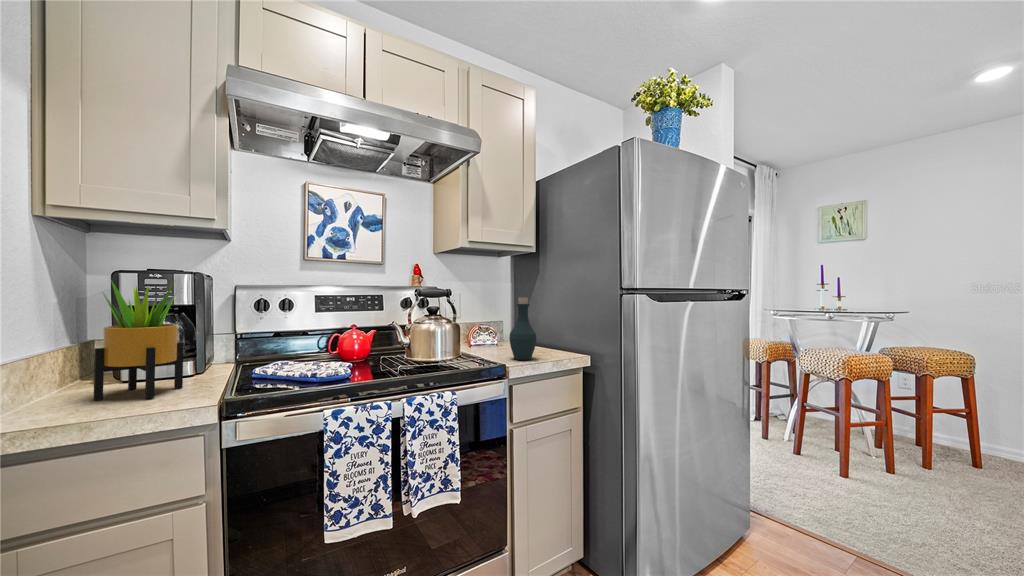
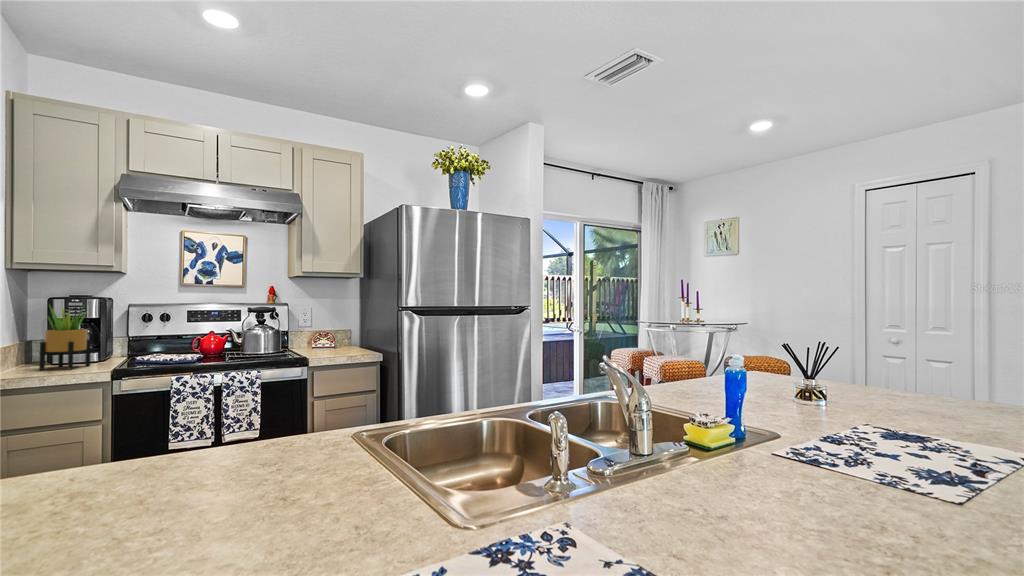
bottle: present [509,298,537,360] -> none [322,311,343,354]

